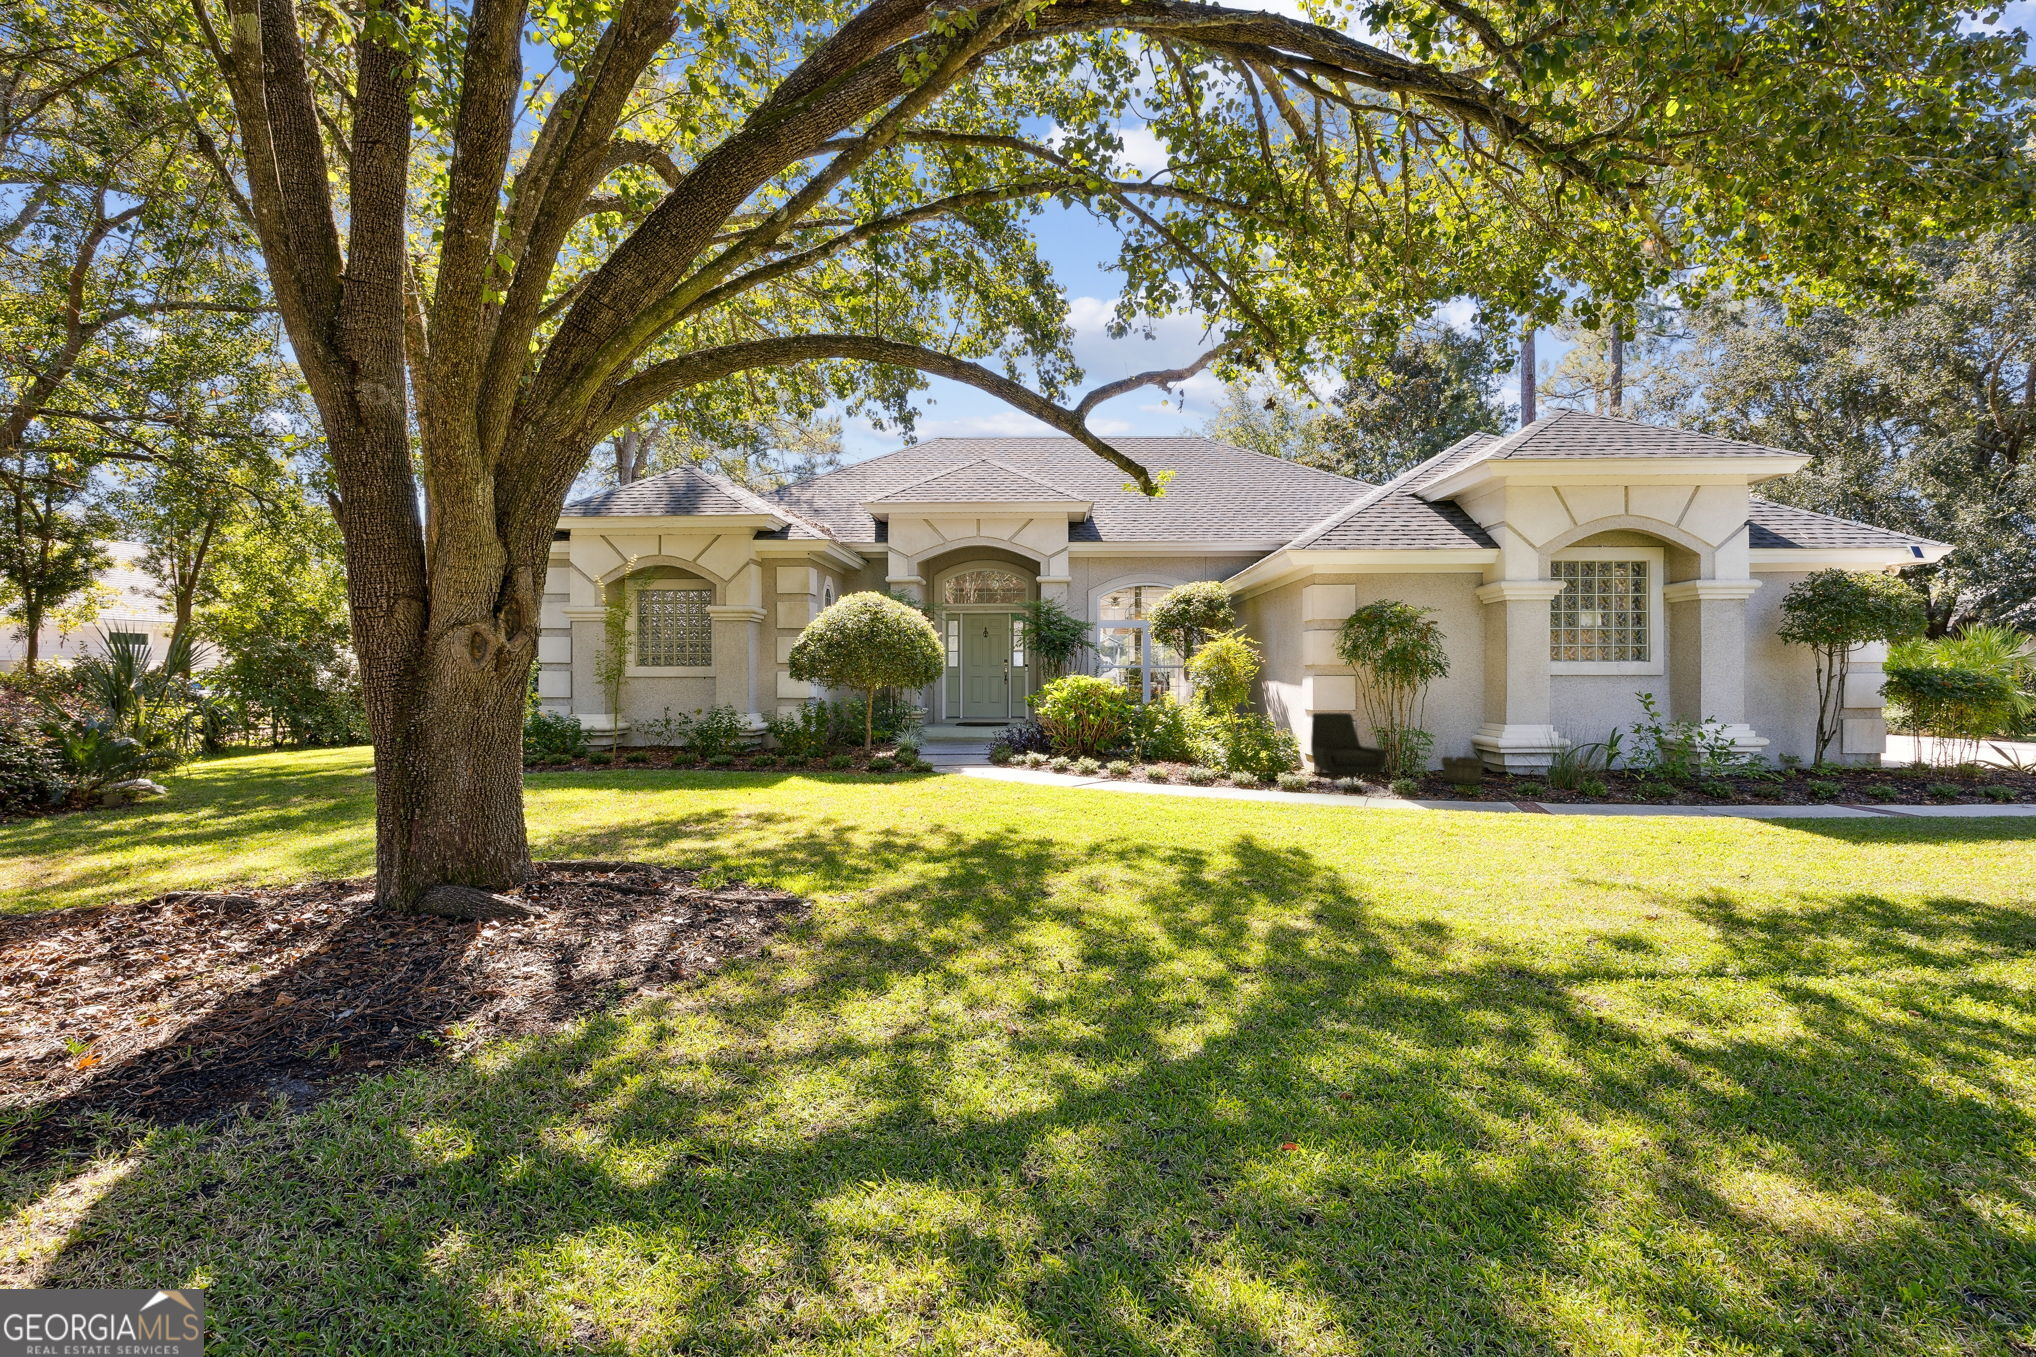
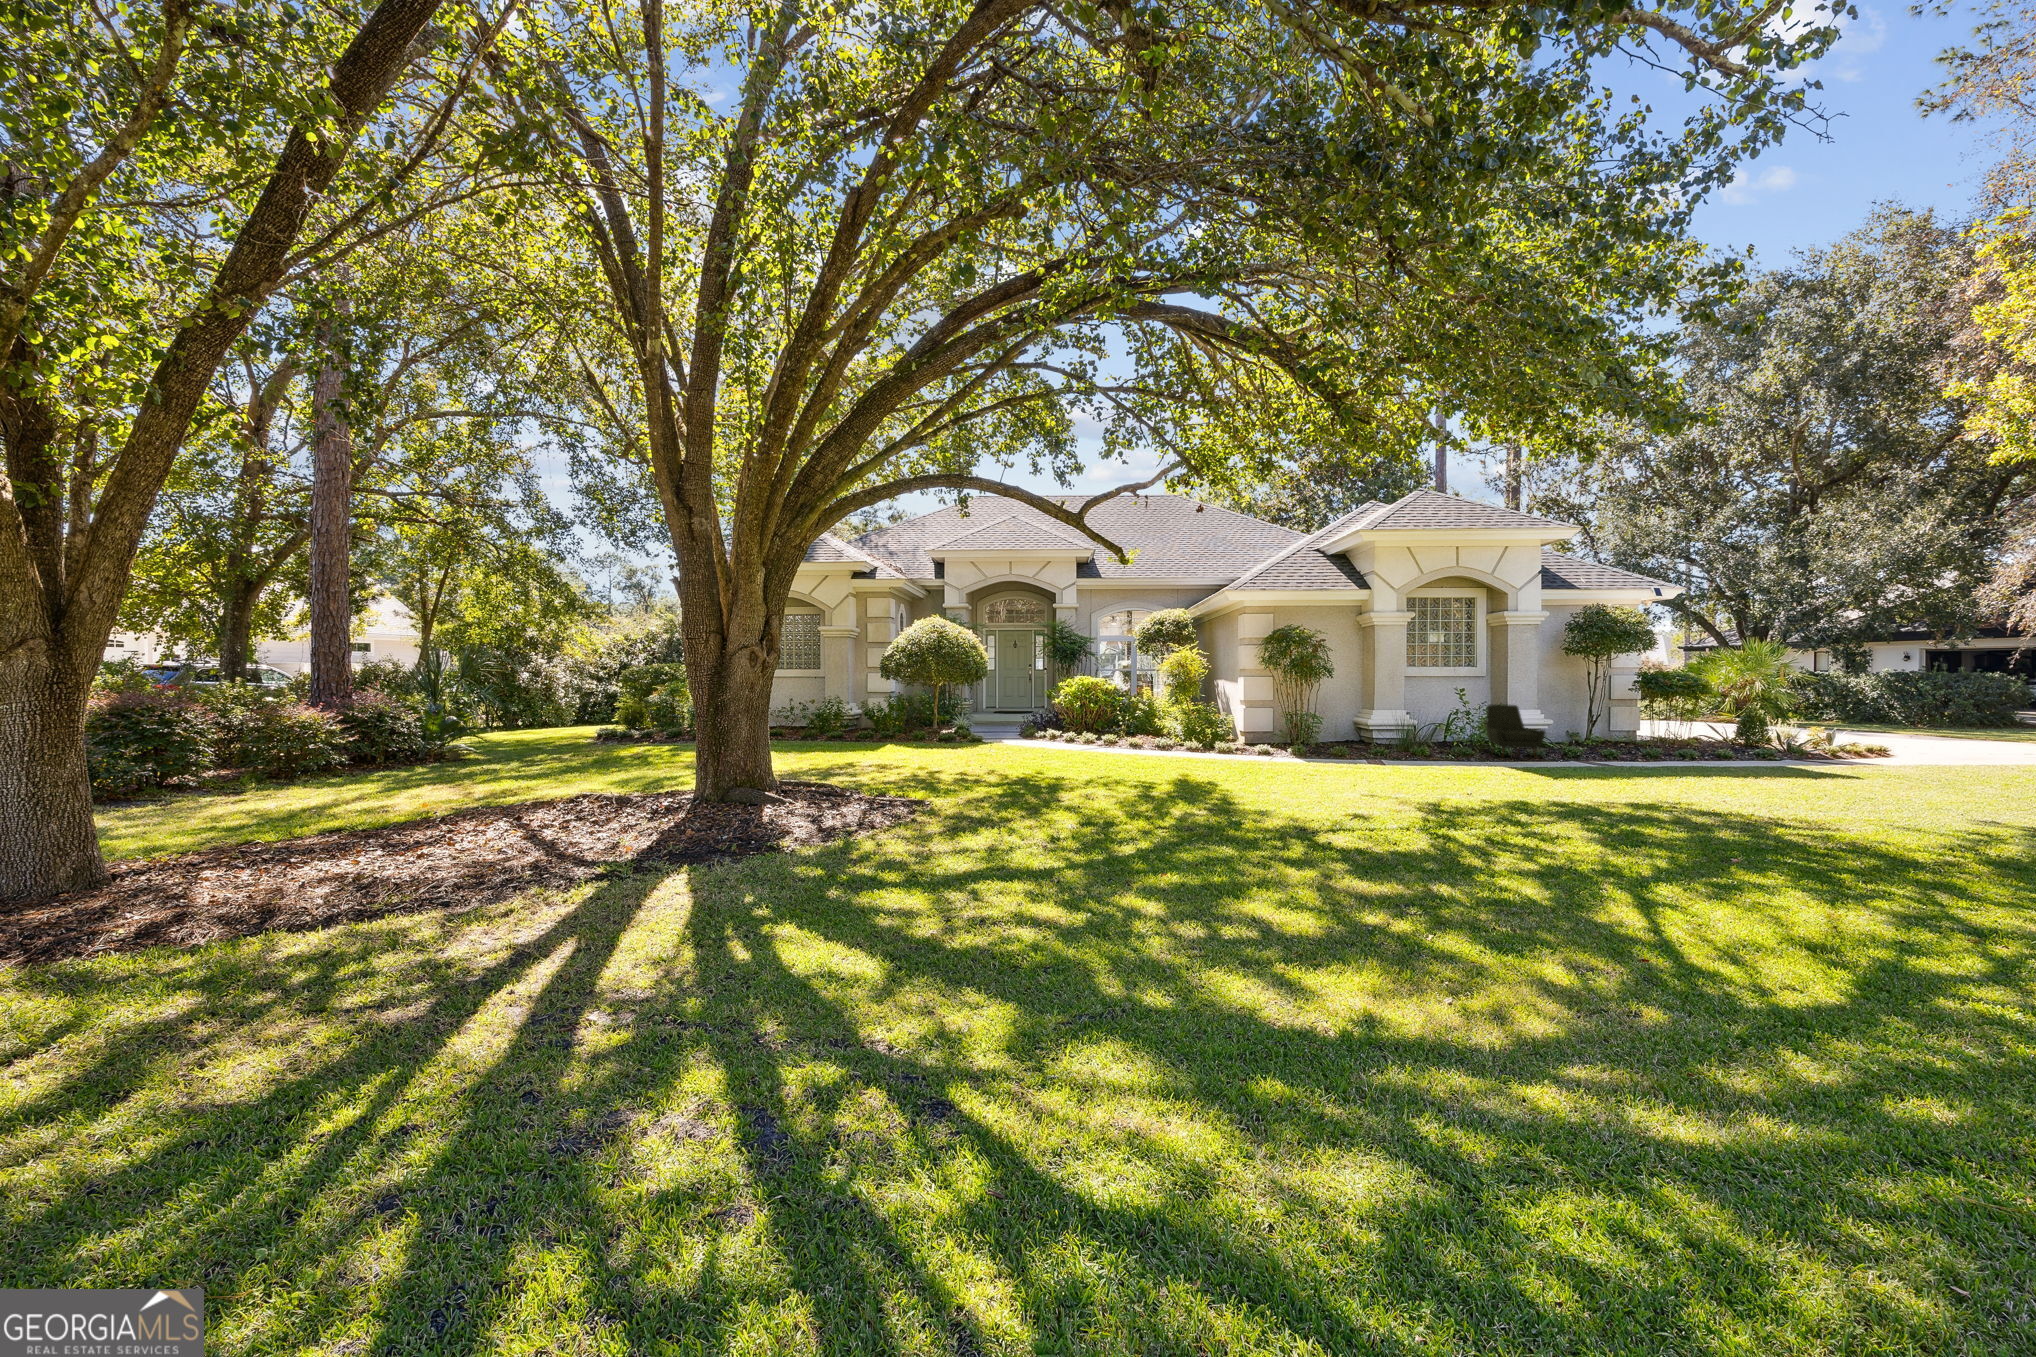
chair: present [1311,713,1387,791] -> present [1486,704,1545,757]
wooden bucket: present [1441,756,1484,785] -> none [1329,728,1359,751]

